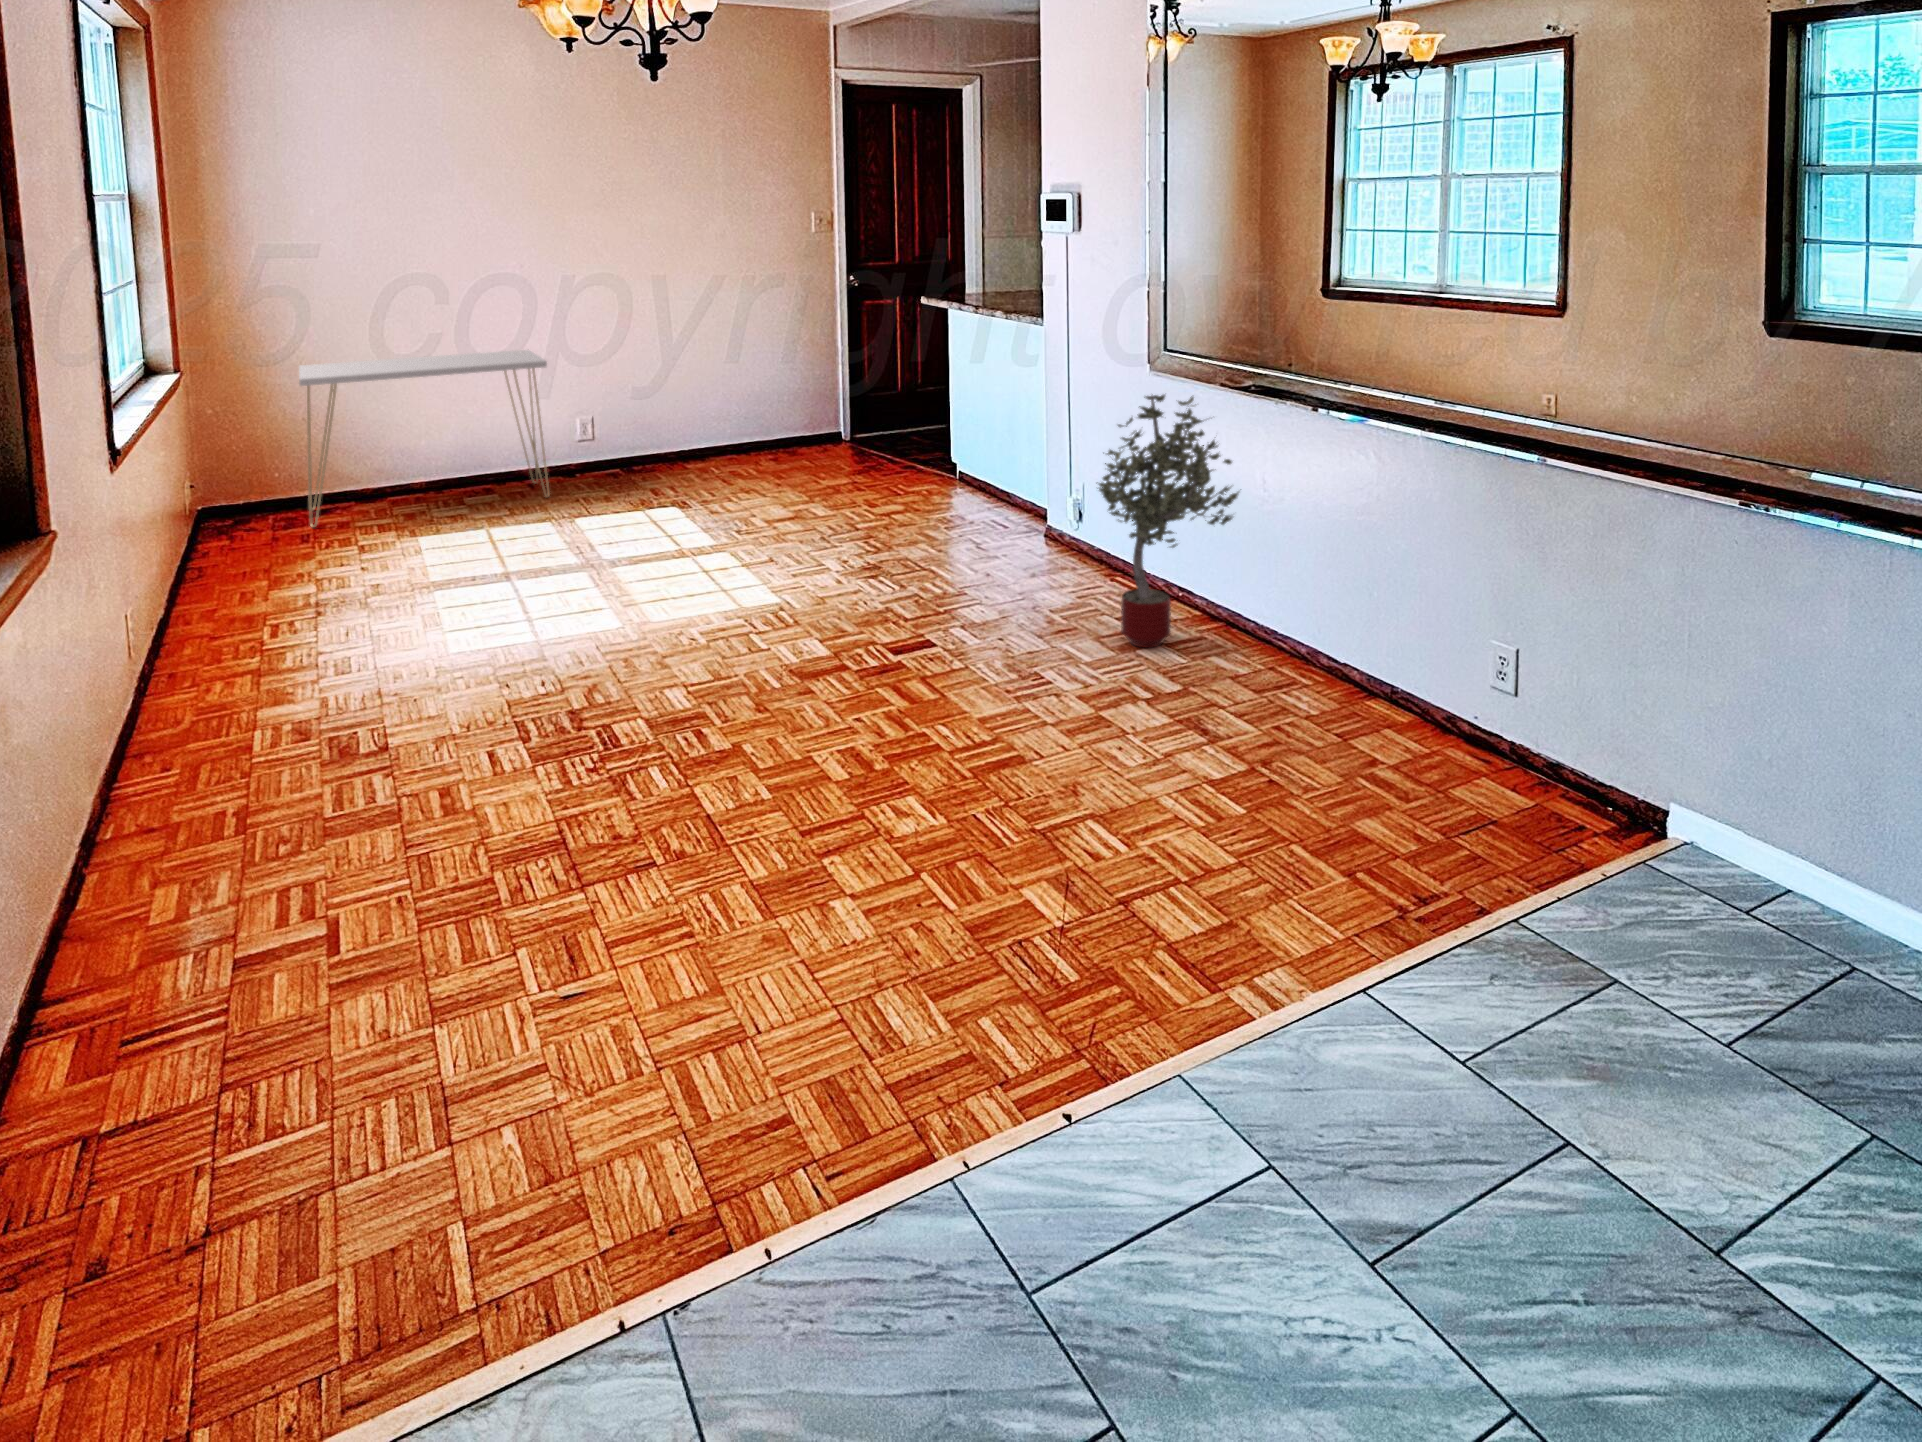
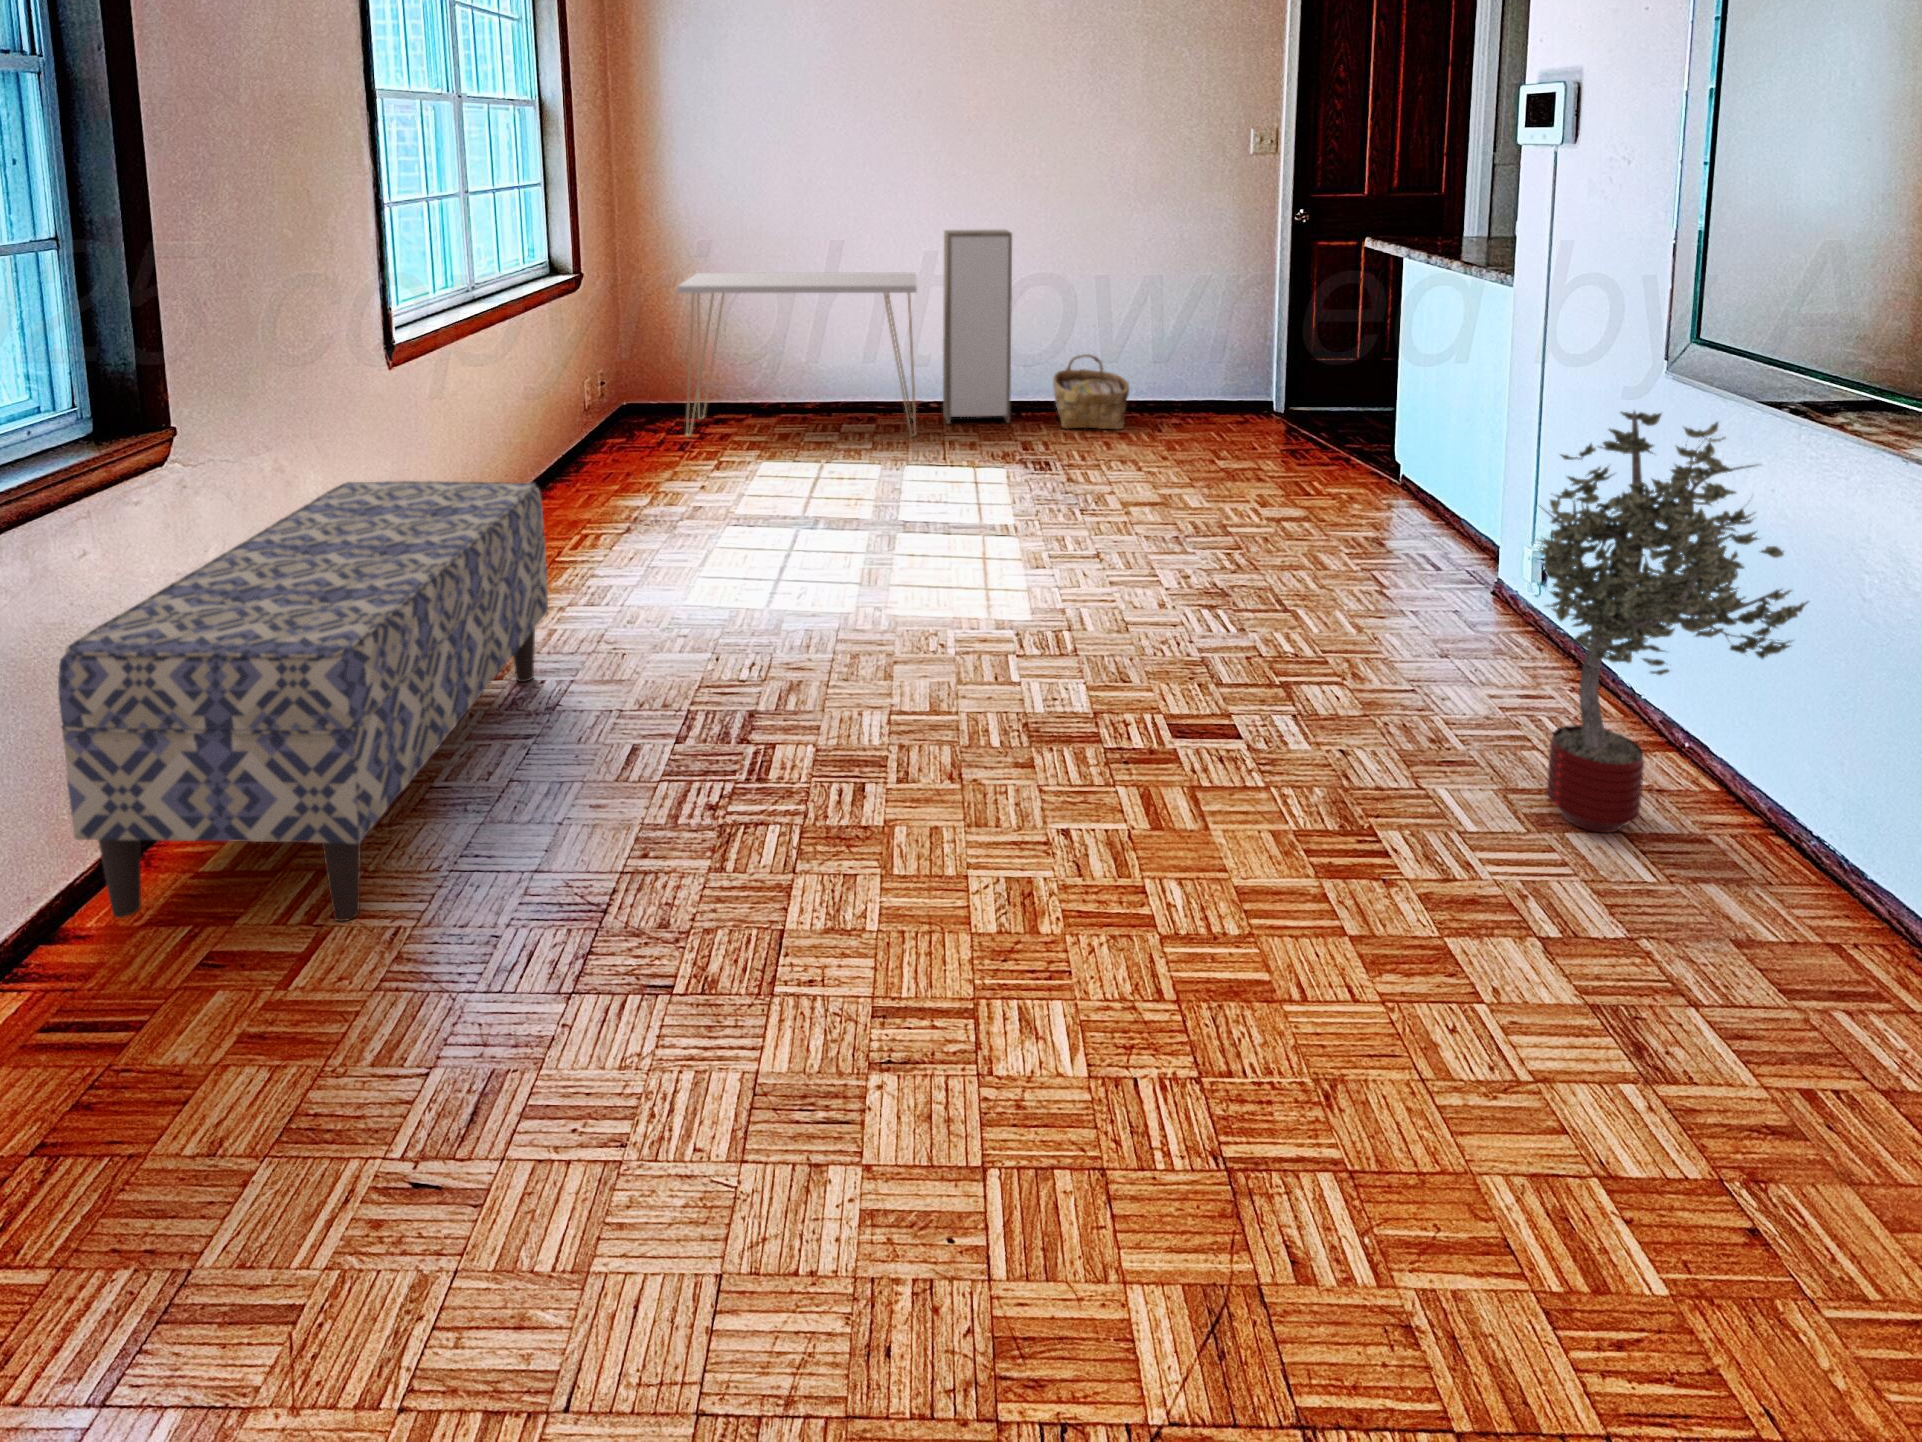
storage cabinet: none [554,306,629,483] -> present [943,229,1012,424]
woven basket: none [662,409,731,474] -> present [1053,354,1129,429]
bench: none [63,555,369,966] -> present [58,481,548,921]

